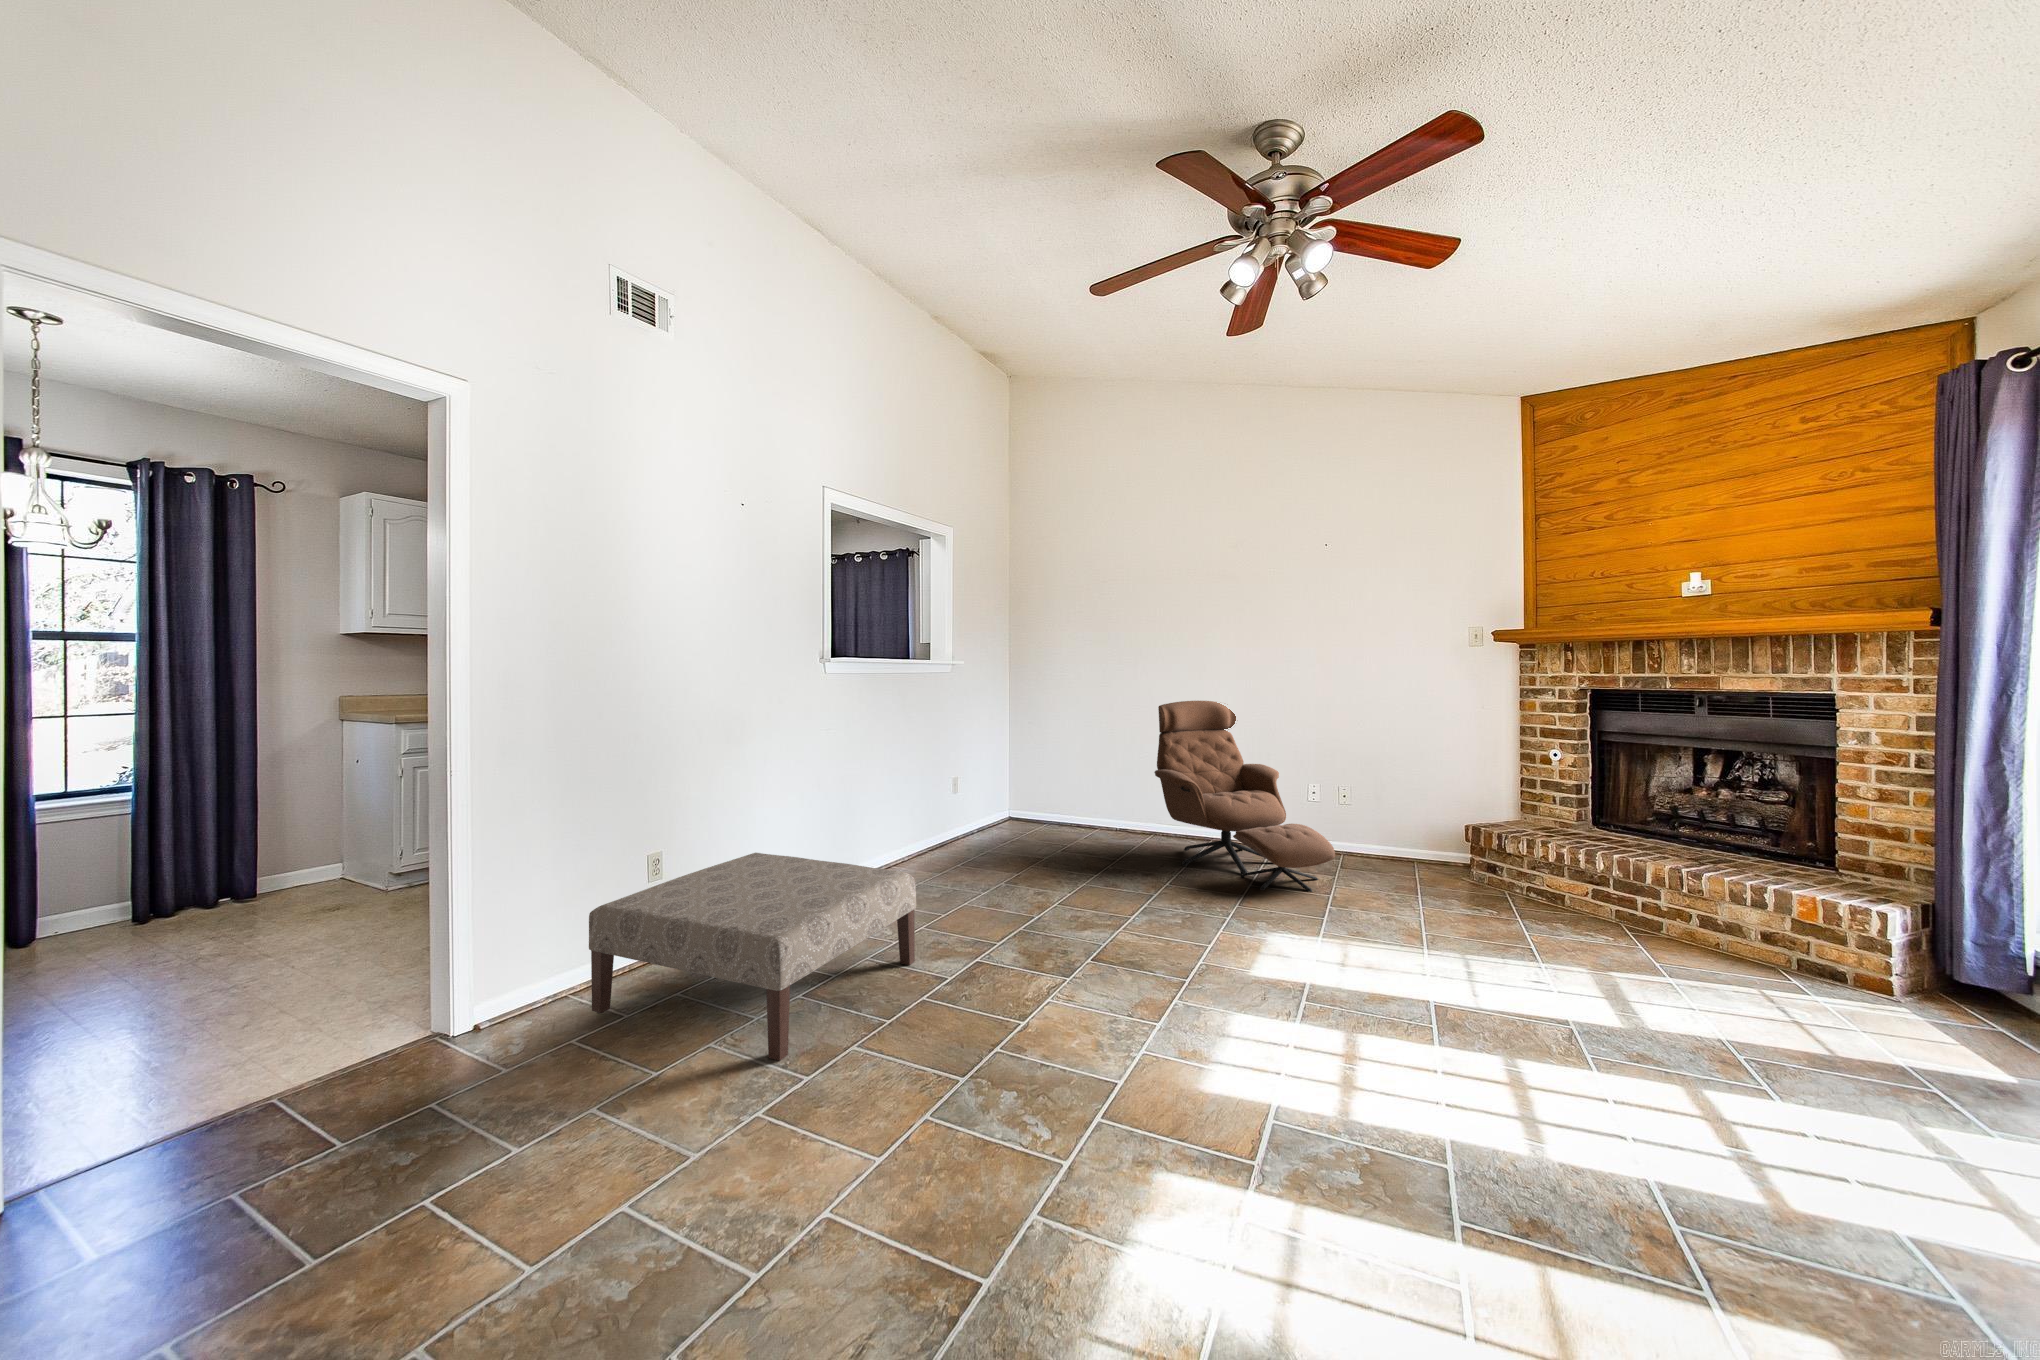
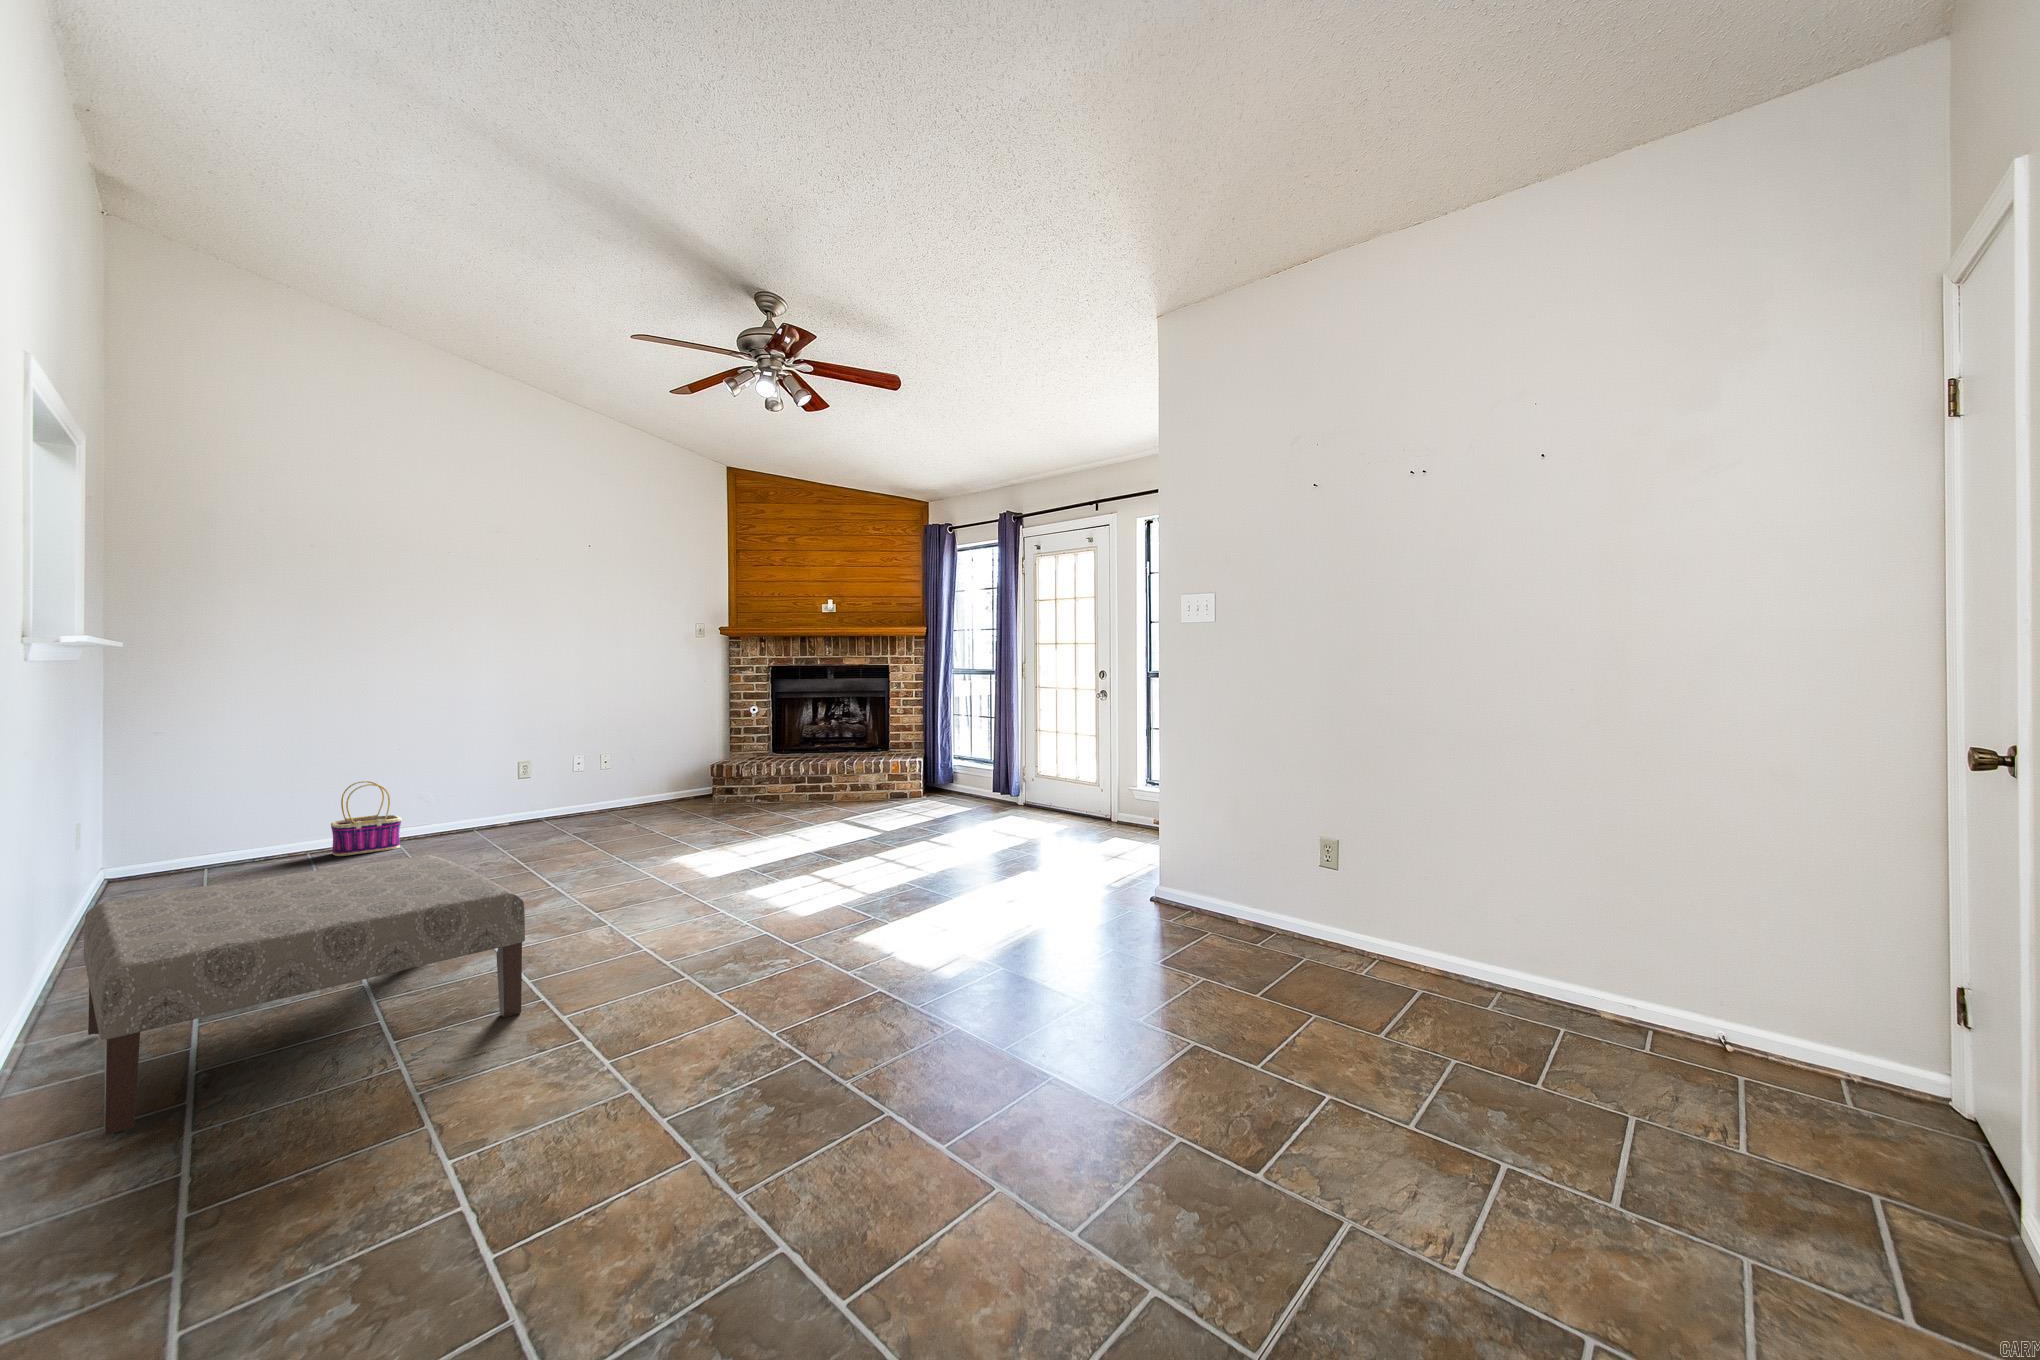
lounge chair: present [1154,701,1335,892] -> none [446,682,649,843]
basket: none [1091,783,1137,847] -> present [331,781,402,856]

